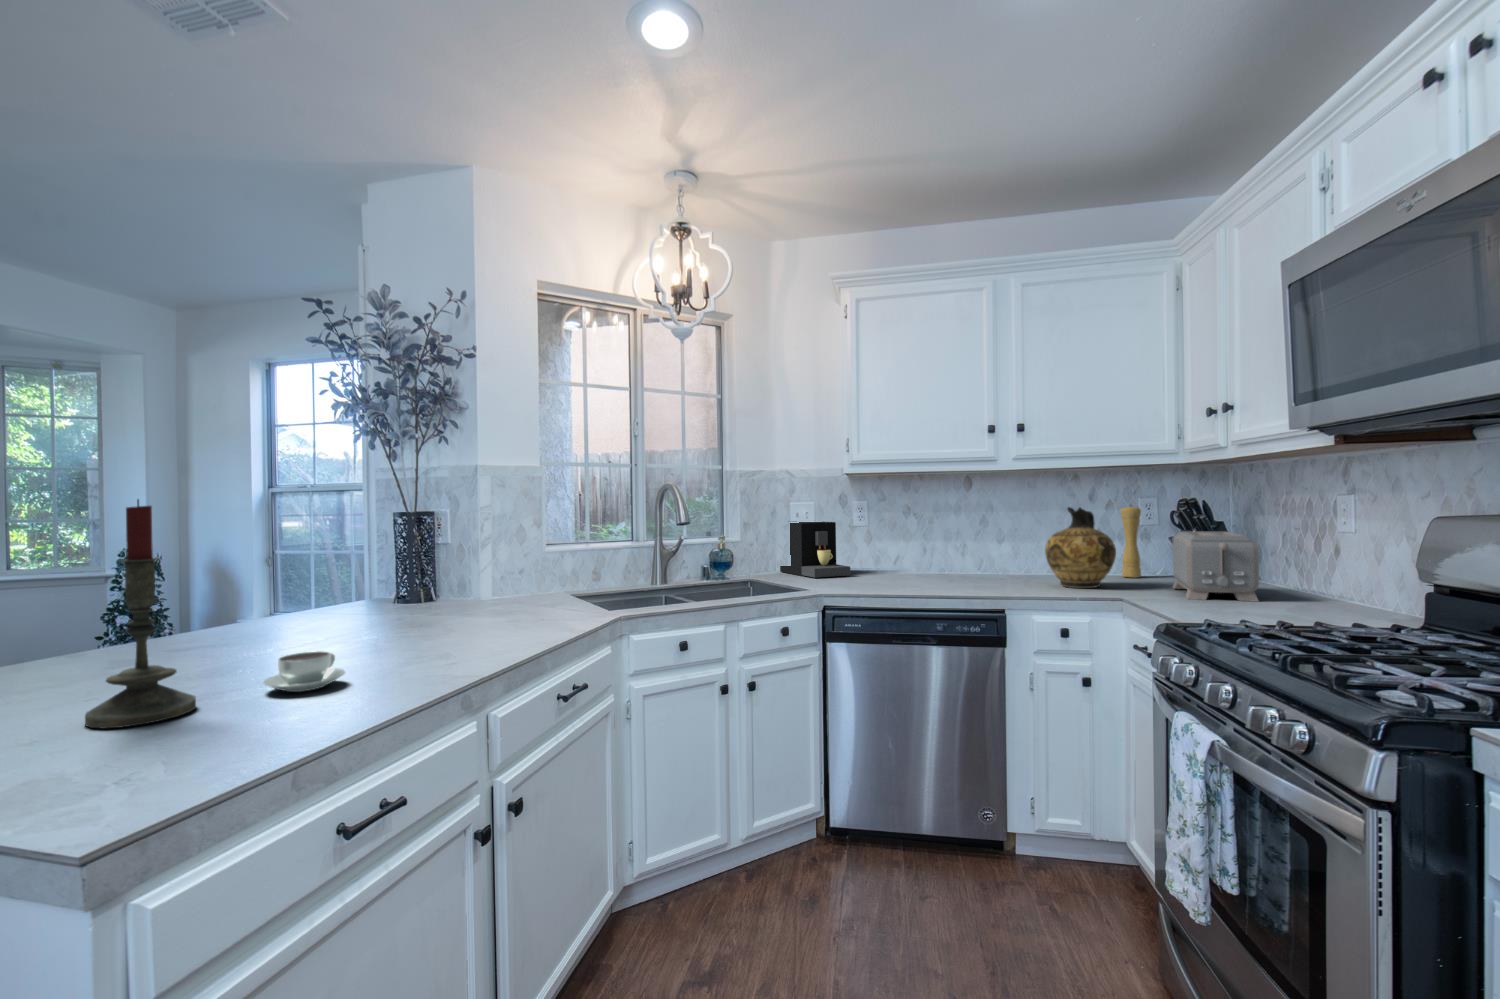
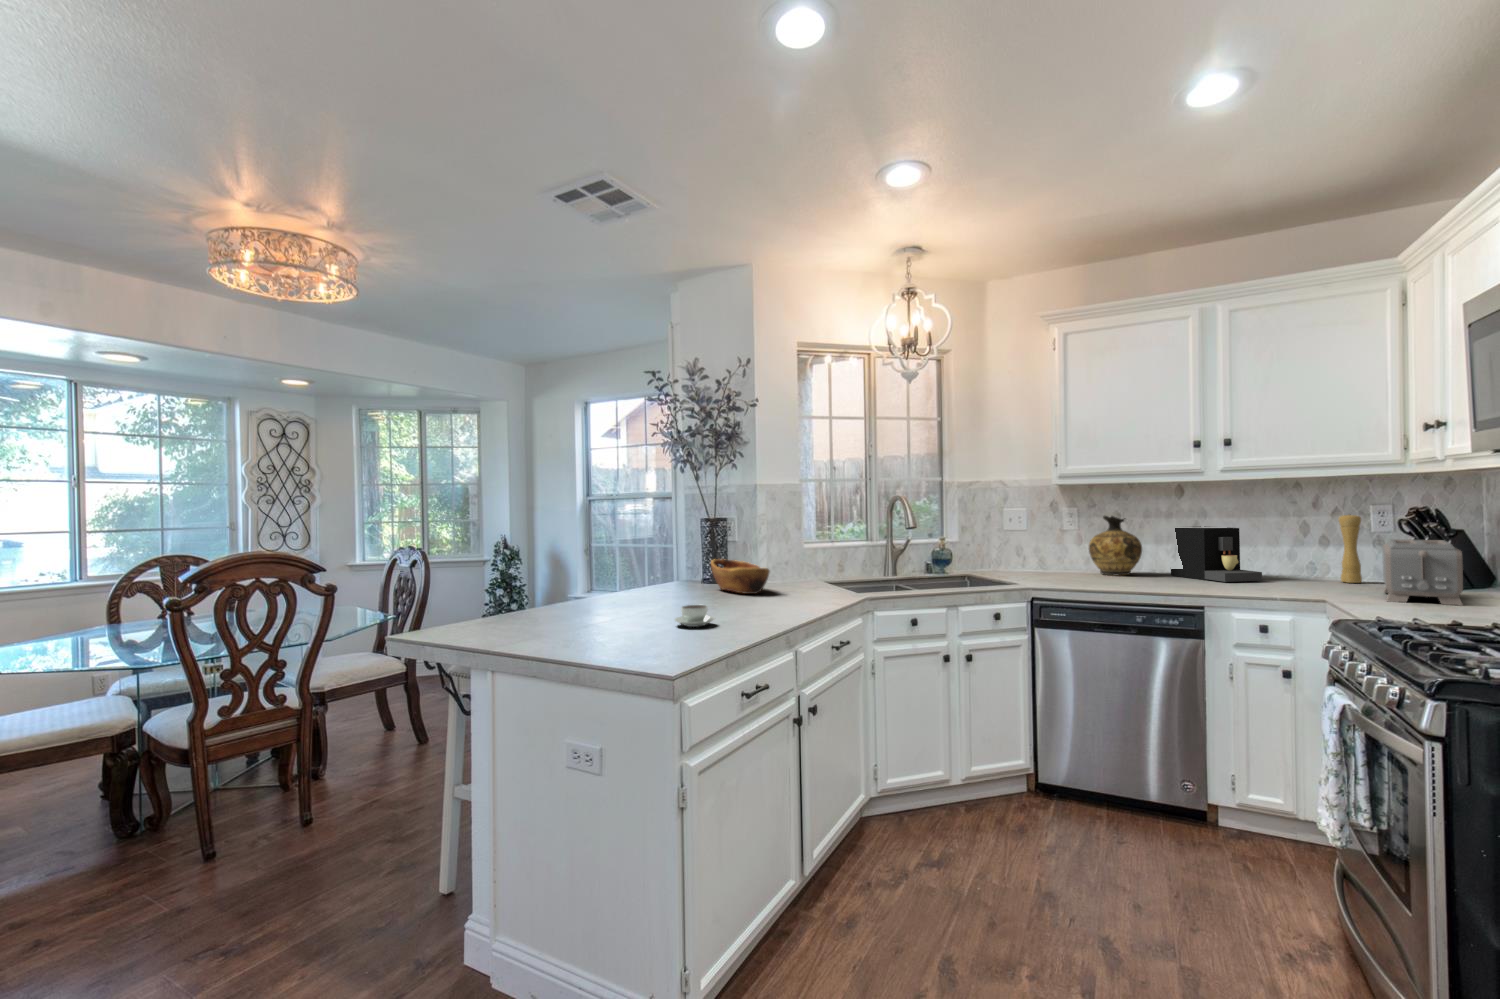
candle: present [85,500,196,729] -> none [602,515,648,636]
ceramic jug: present [1045,507,1116,588] -> present [1089,516,1142,575]
coffee maker: present [780,522,850,578] -> present [1171,526,1262,582]
wooden bowl: none [400,569,484,618] -> present [711,559,770,594]

